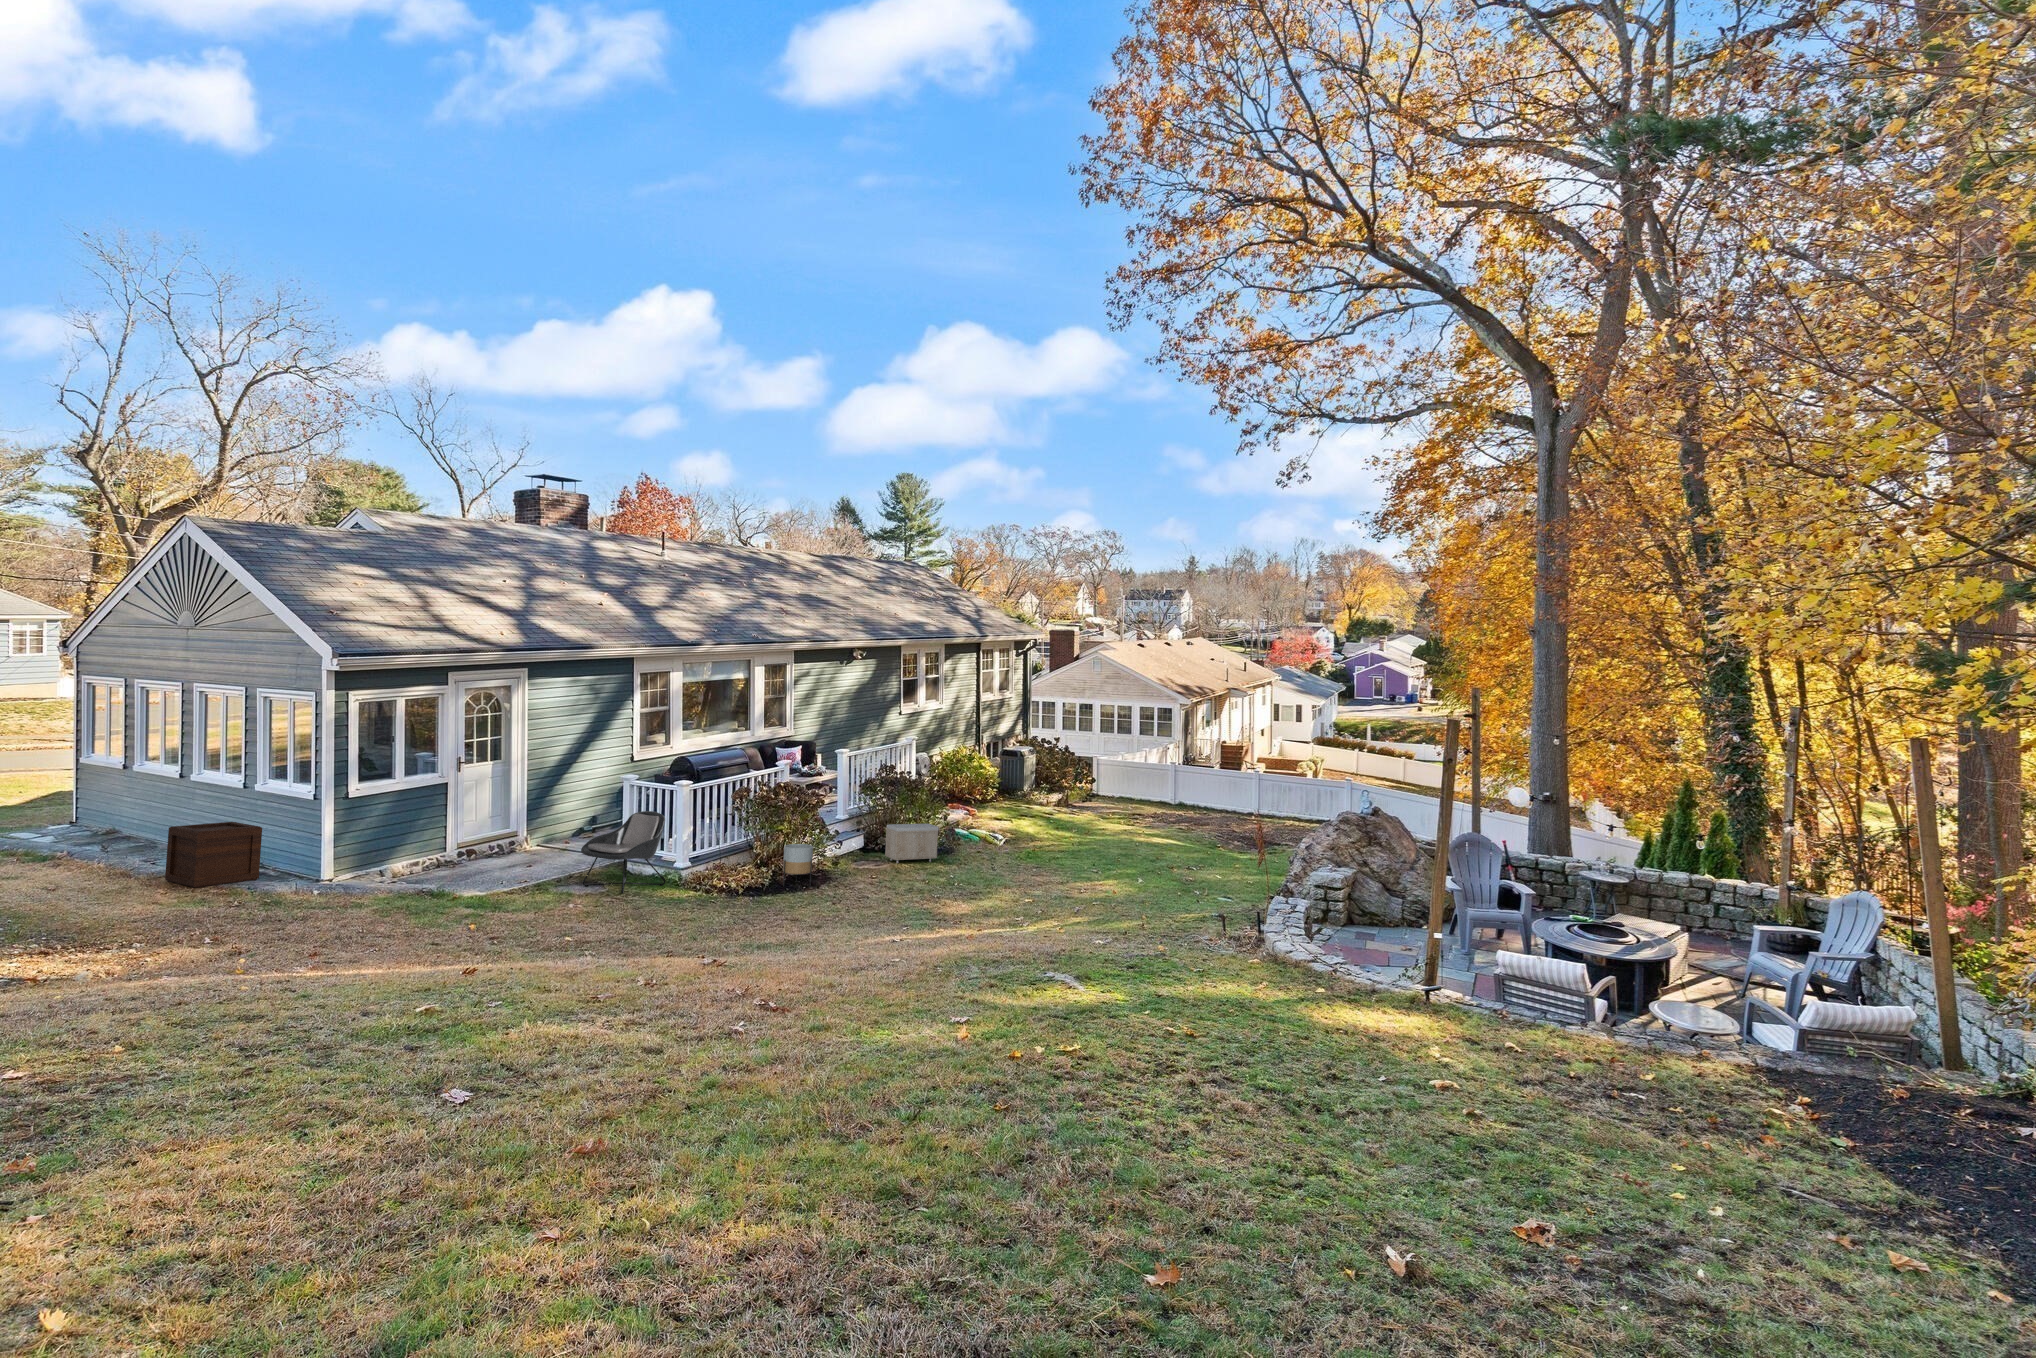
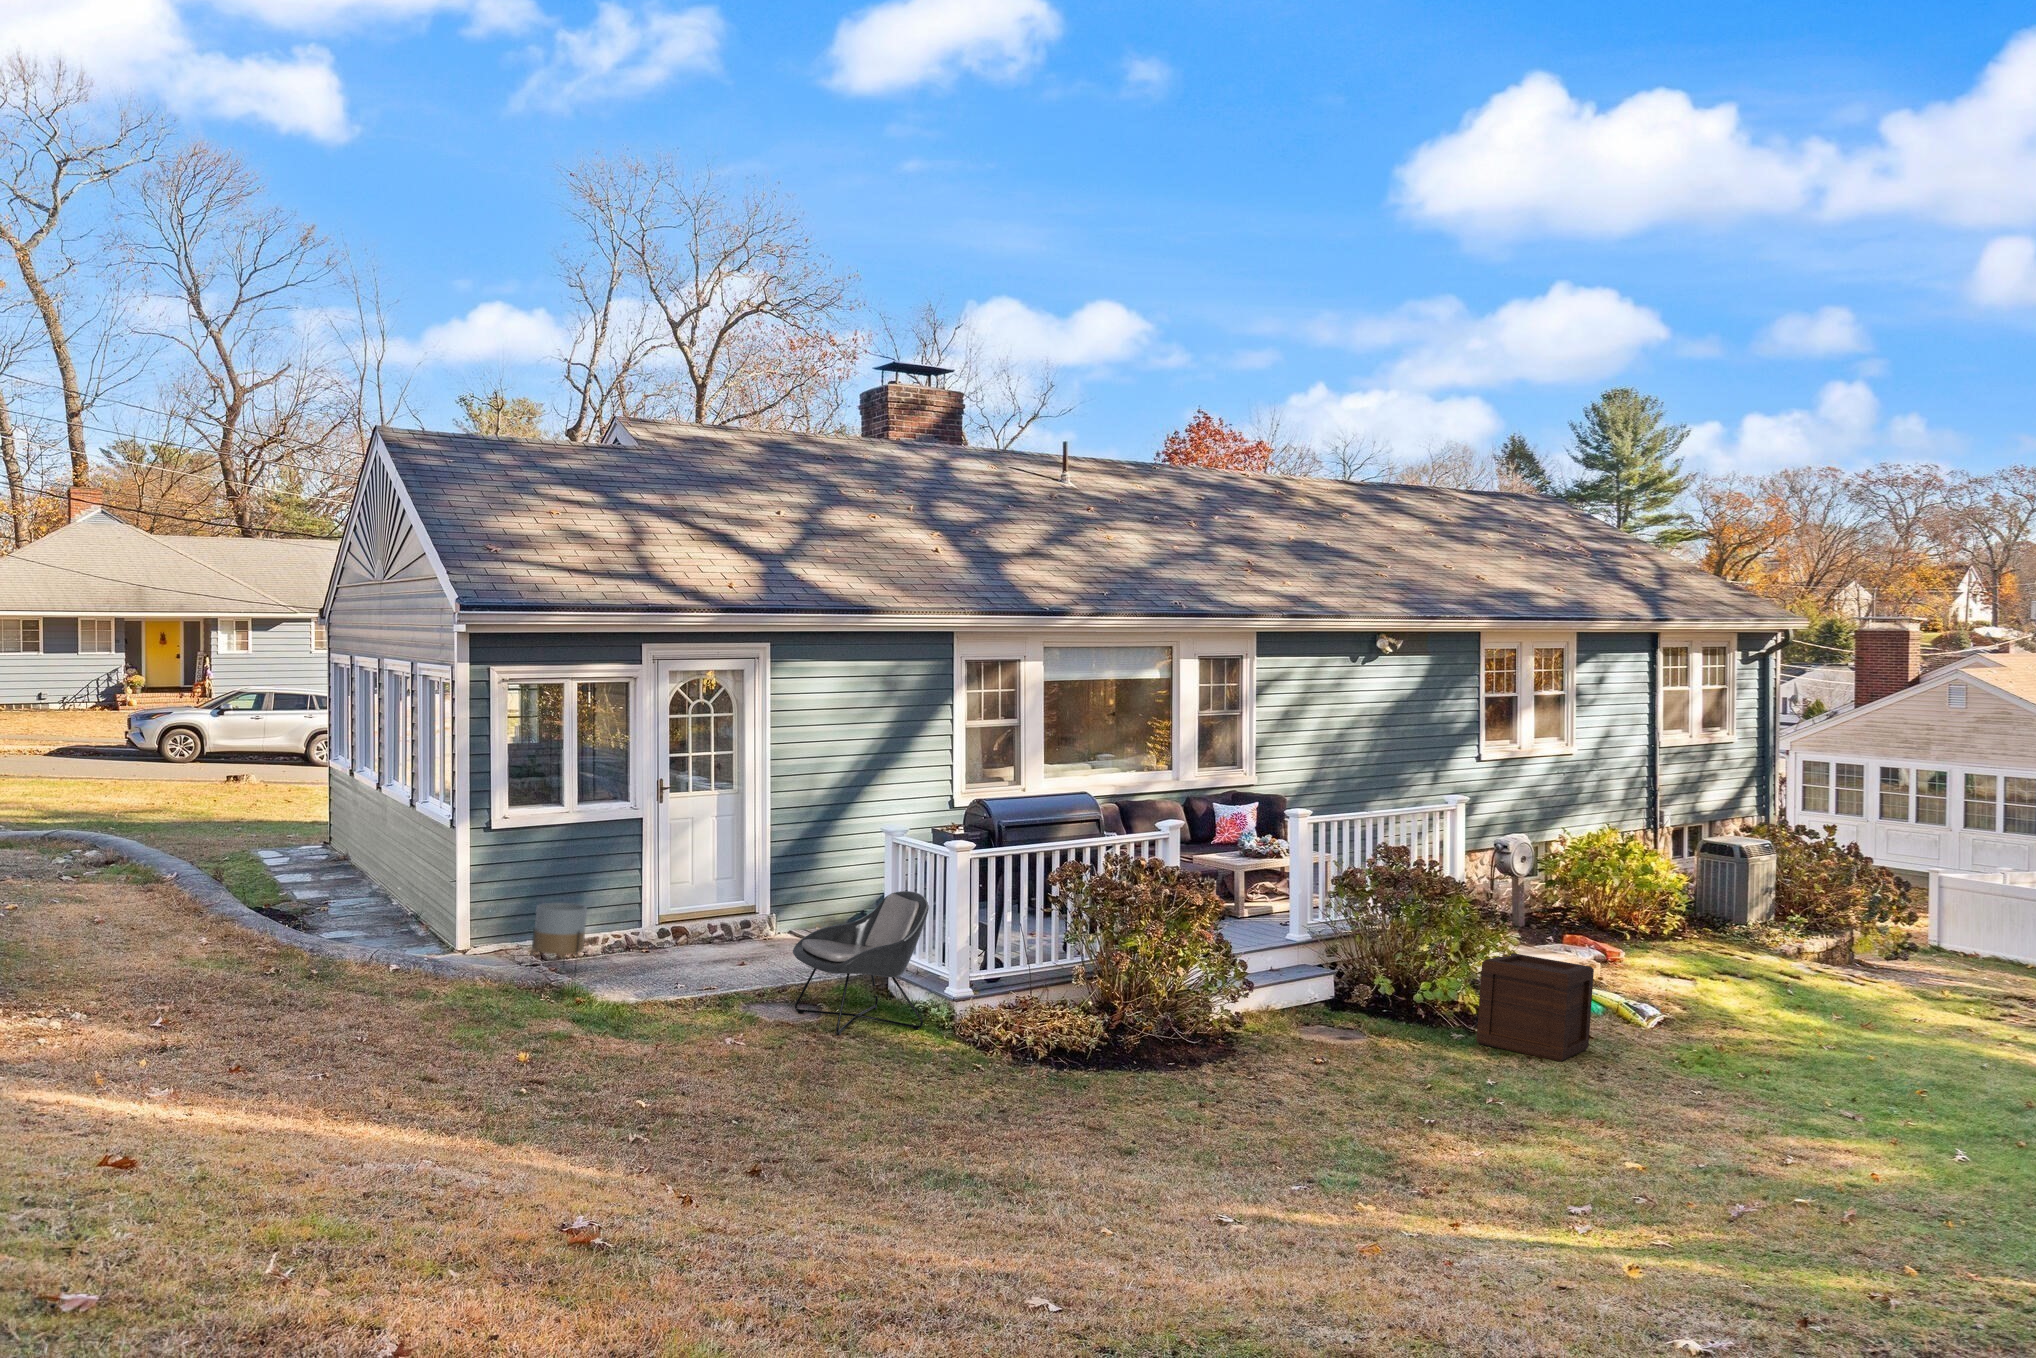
wooden crate: present [165,822,262,888] -> present [1477,953,1594,1061]
storage bench: present [885,824,939,863] -> none [1373,964,1485,1052]
planter: present [783,844,813,887] -> present [531,903,587,975]

